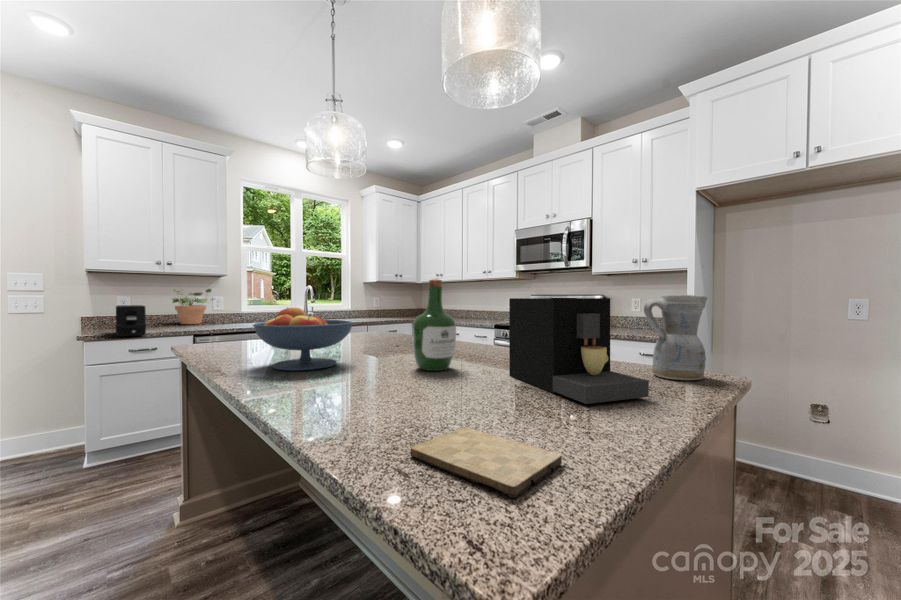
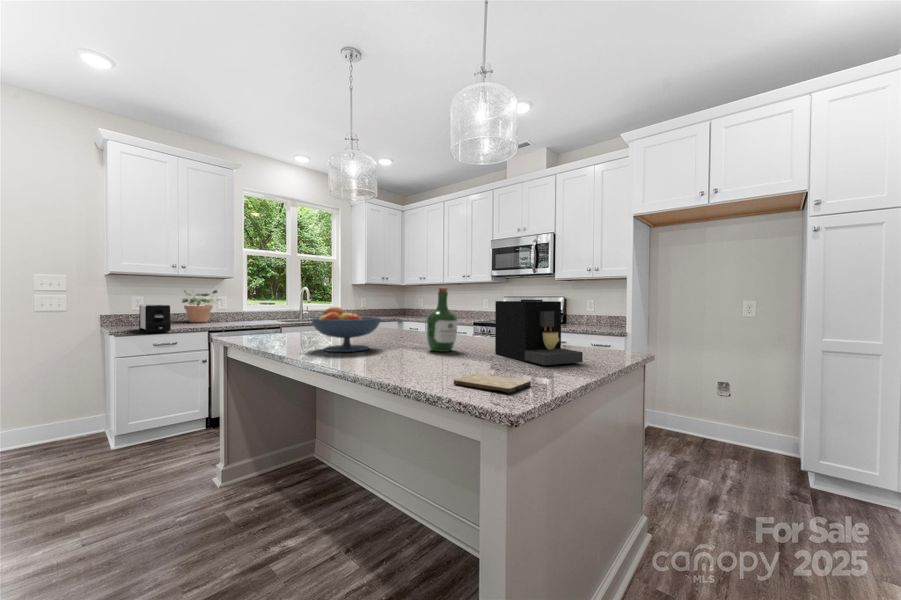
ceramic pitcher: present [644,295,707,380] -> none [584,299,624,355]

